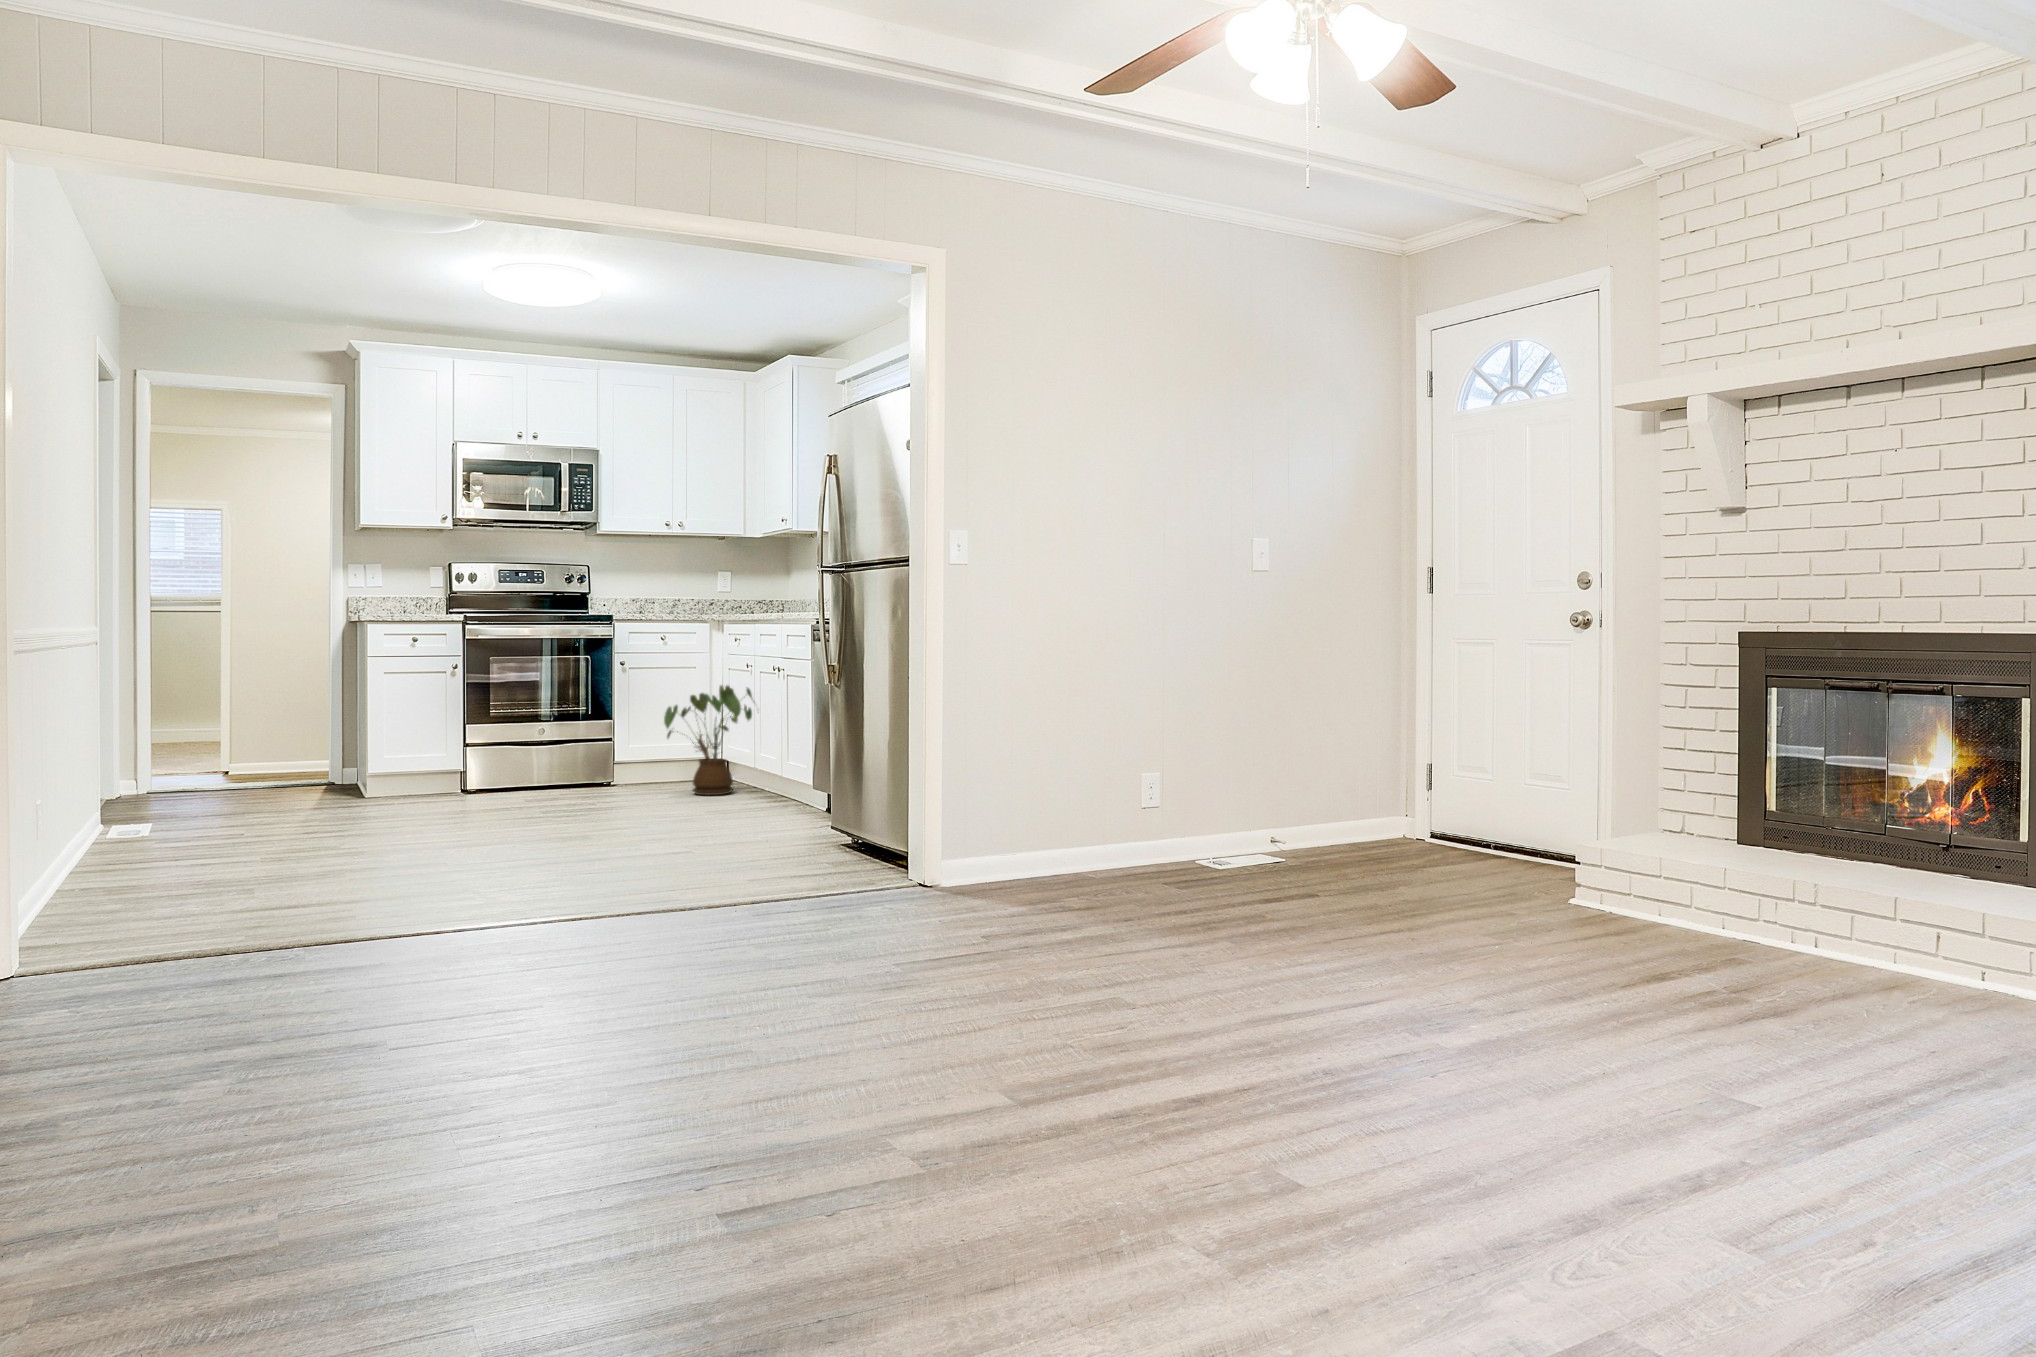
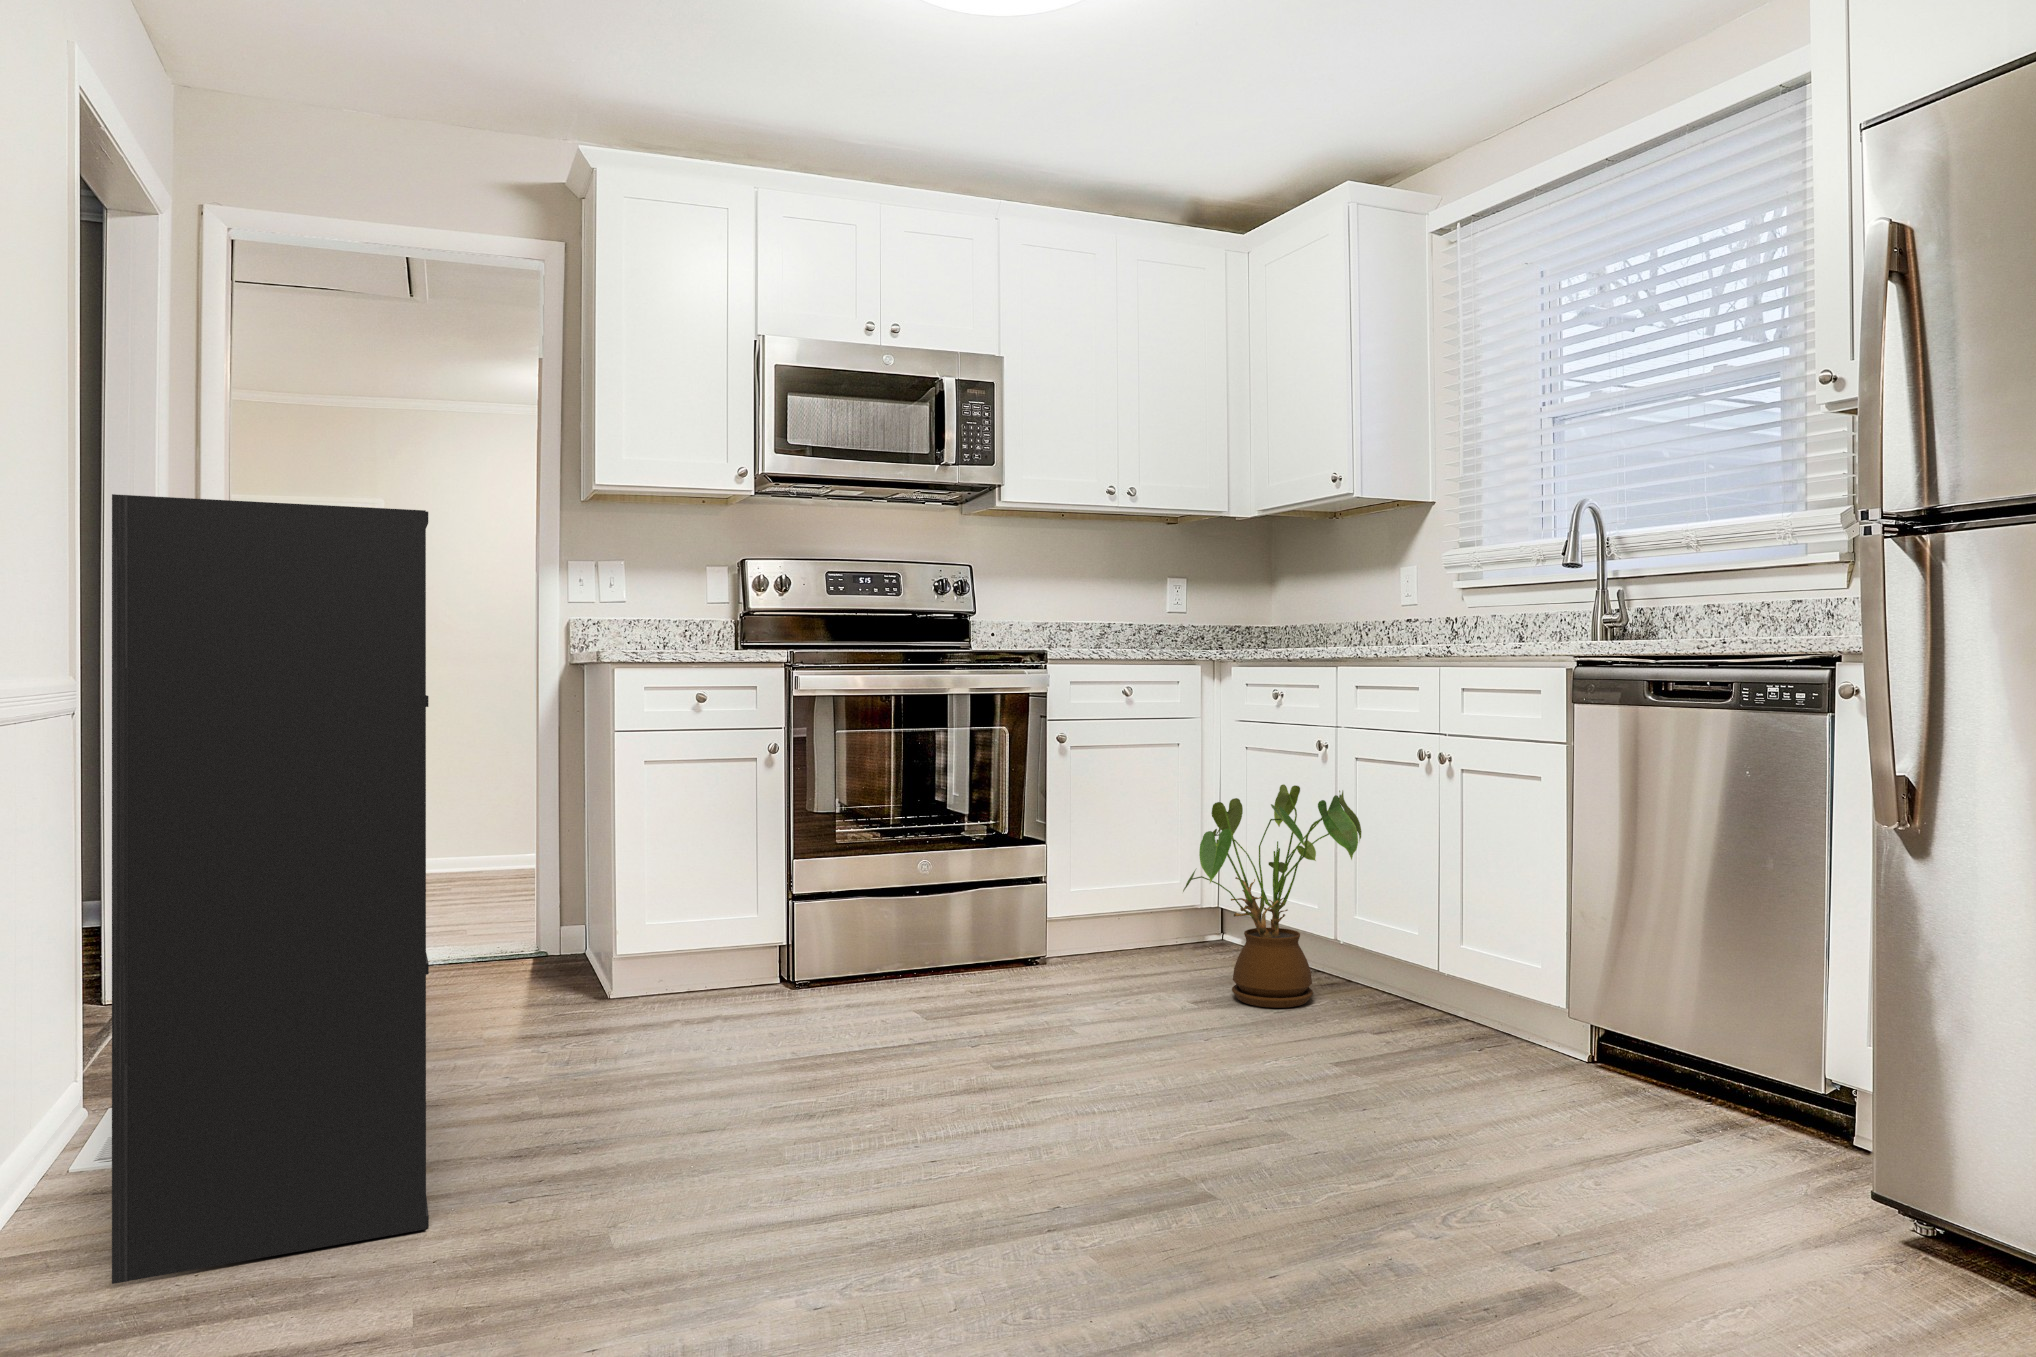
bookshelf: none [140,559,265,846] -> present [112,494,429,1284]

